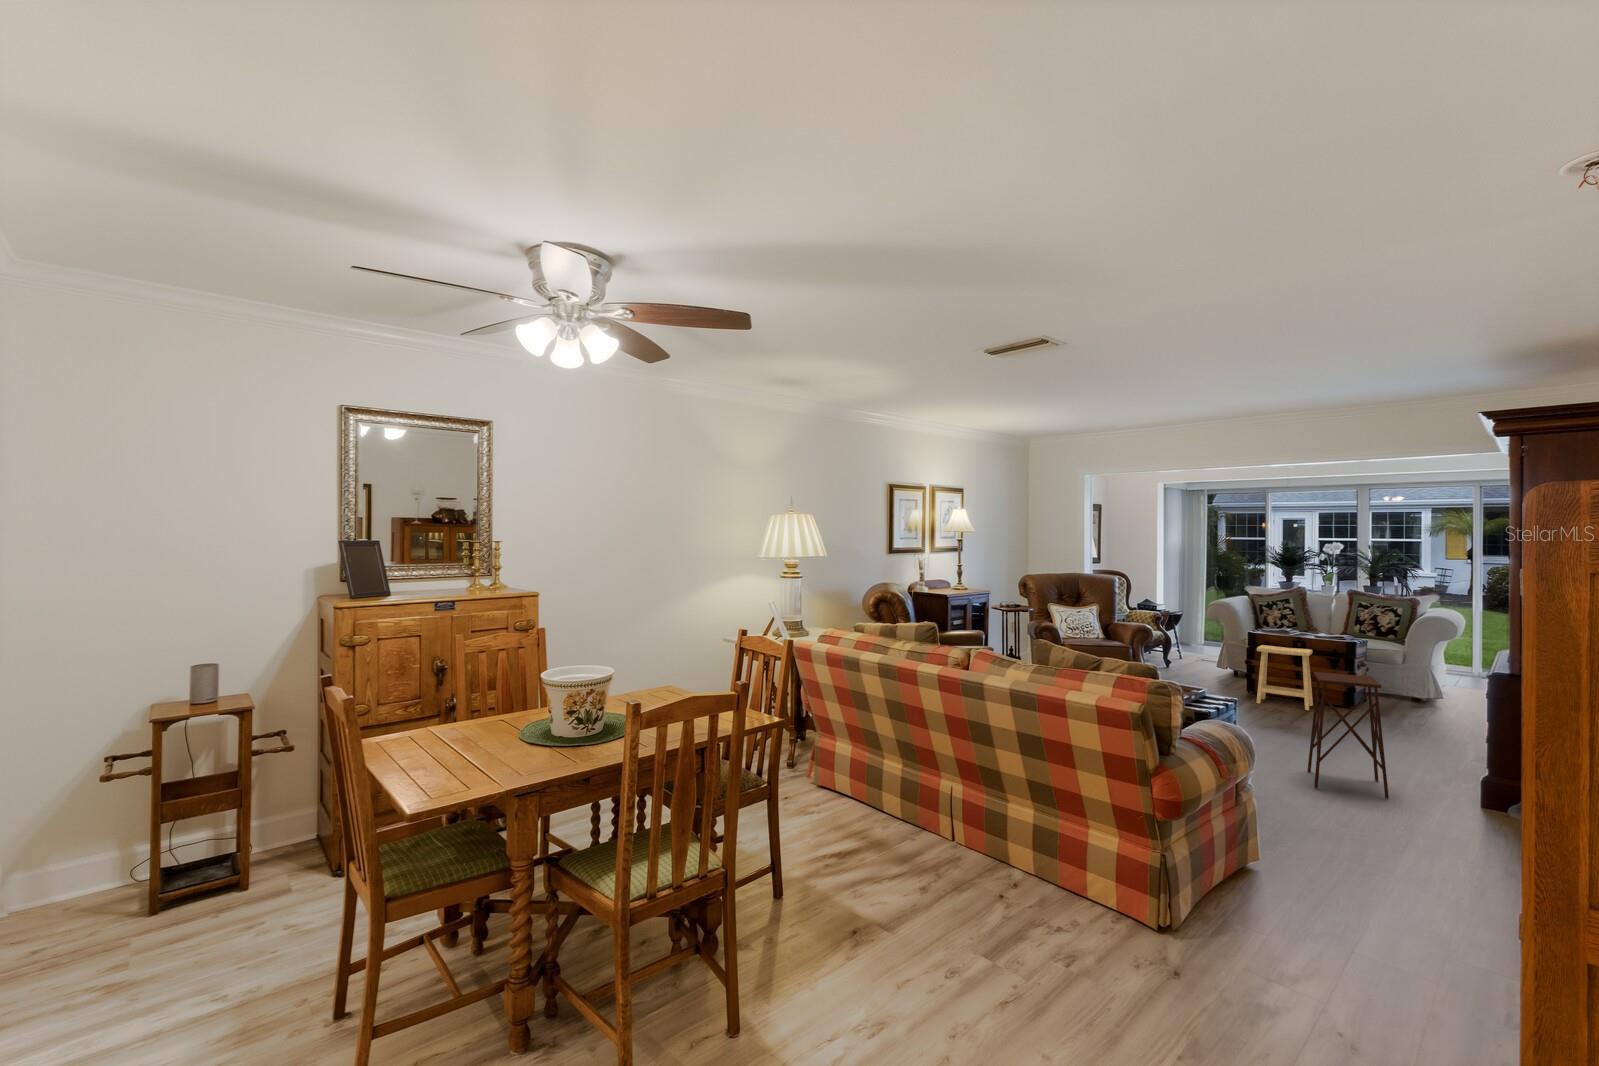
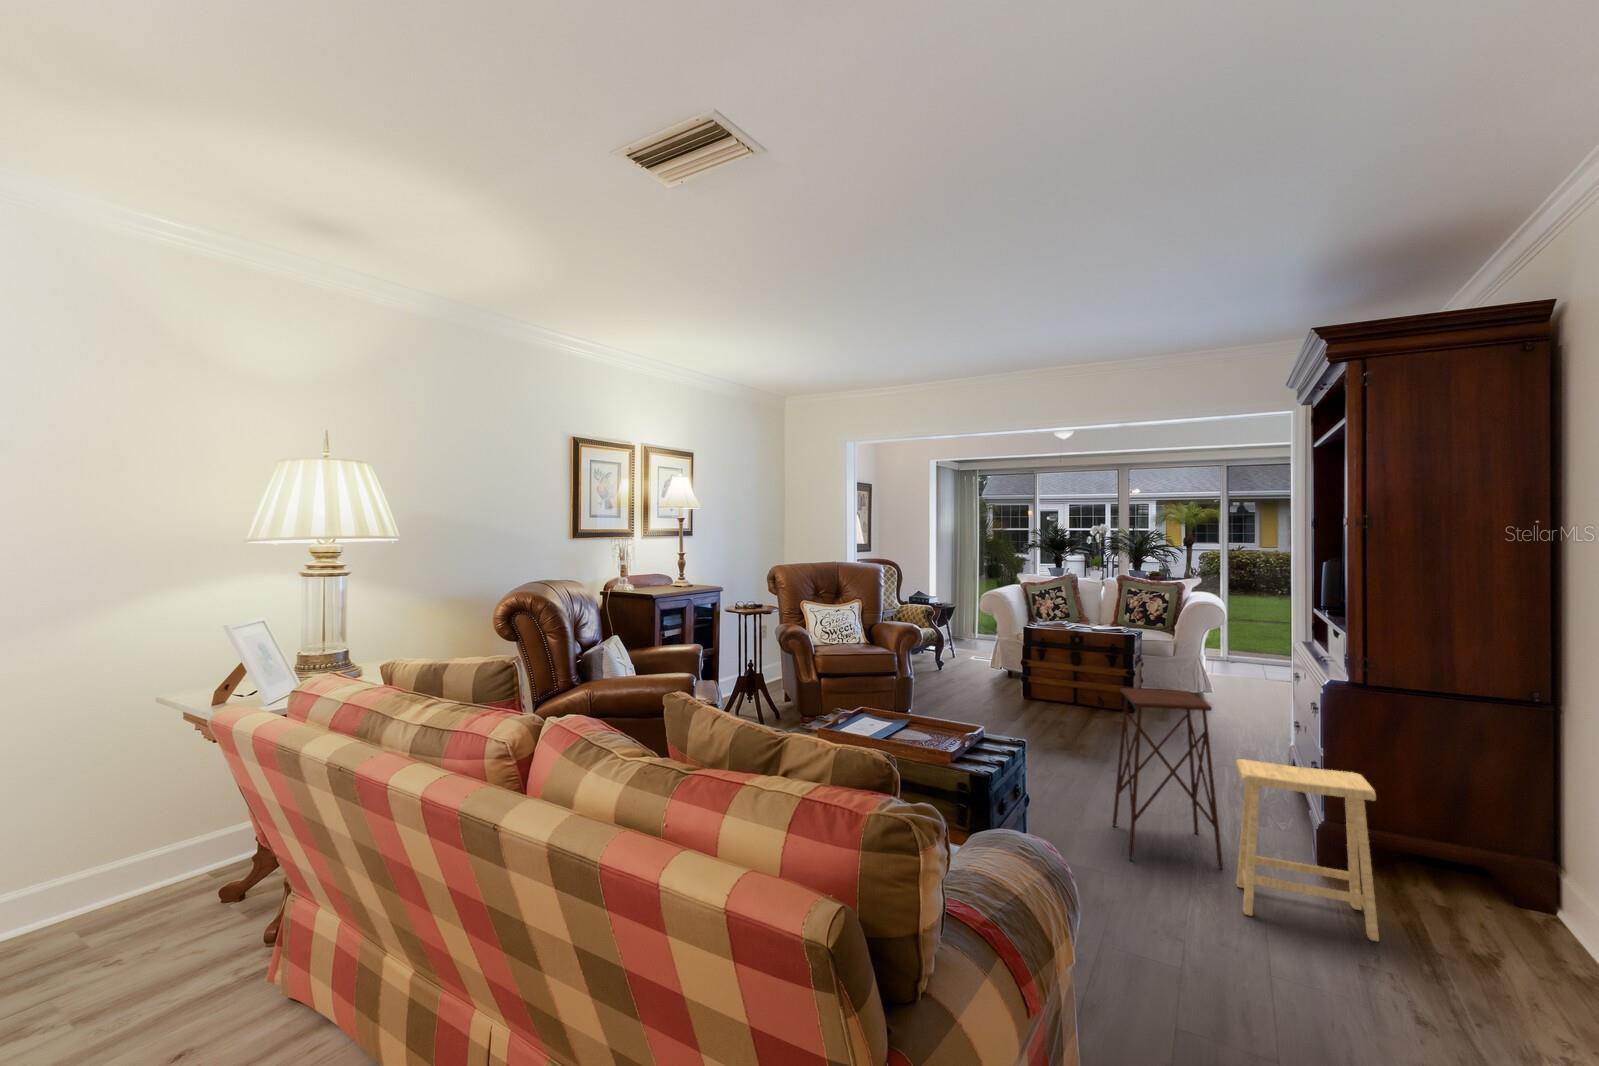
footstool: present [1256,645,1313,710] -> present [1236,759,1379,941]

